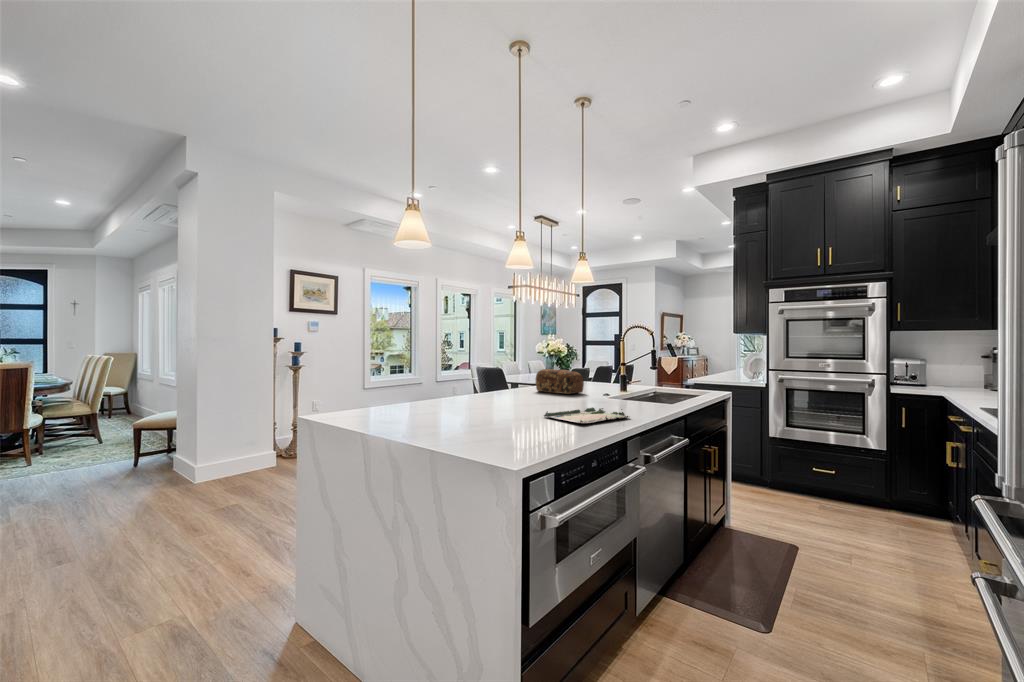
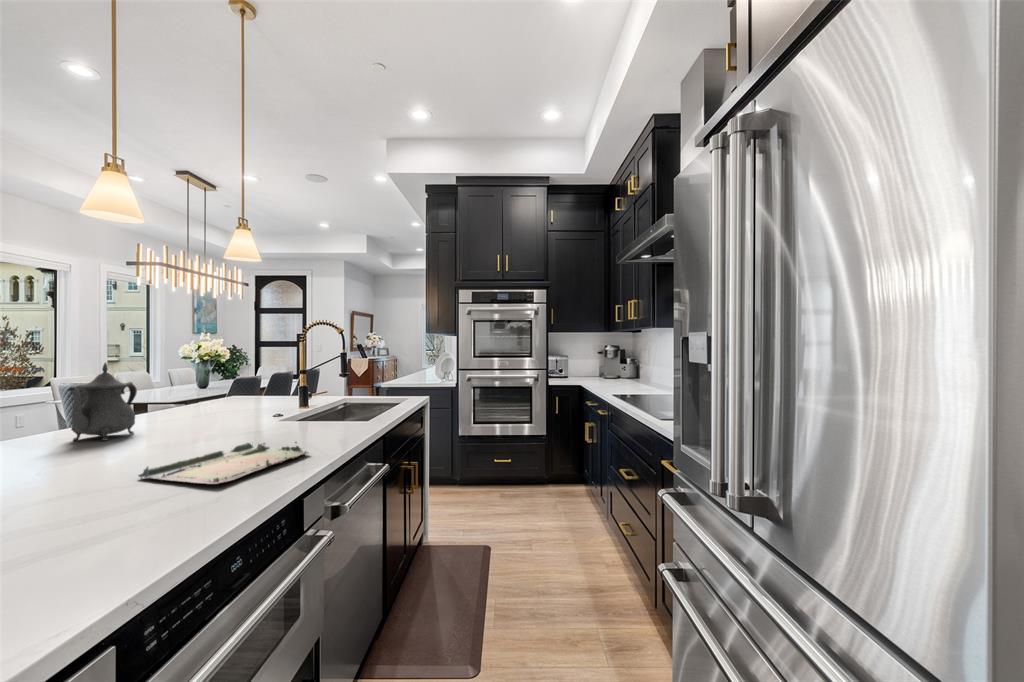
teapot: none [504,355,531,399] -> present [68,363,137,441]
bread loaf: present [536,369,584,394] -> none [153,382,241,419]

